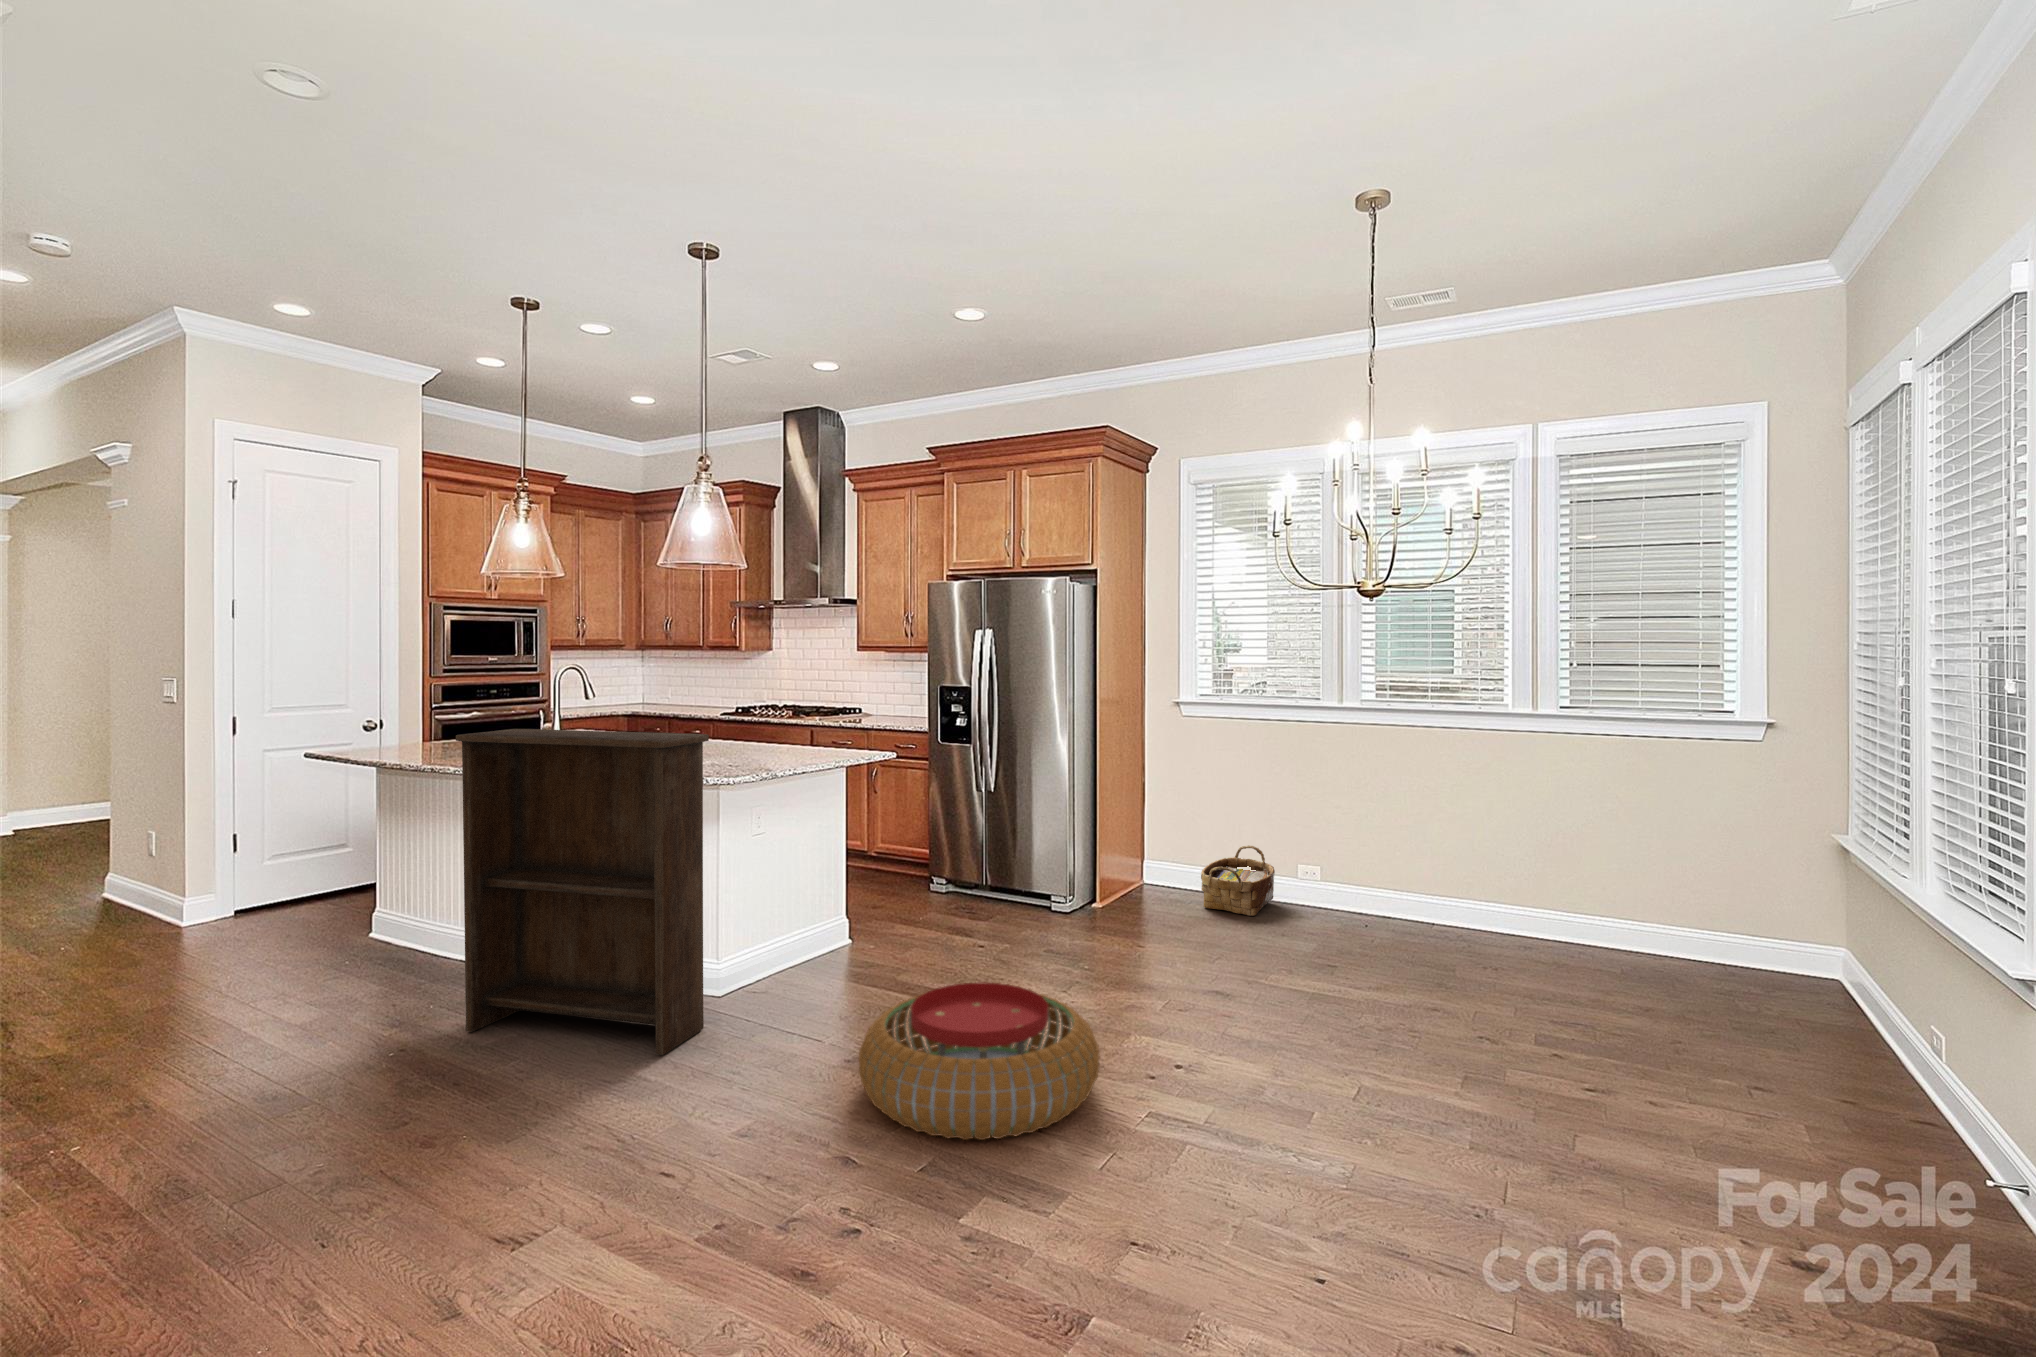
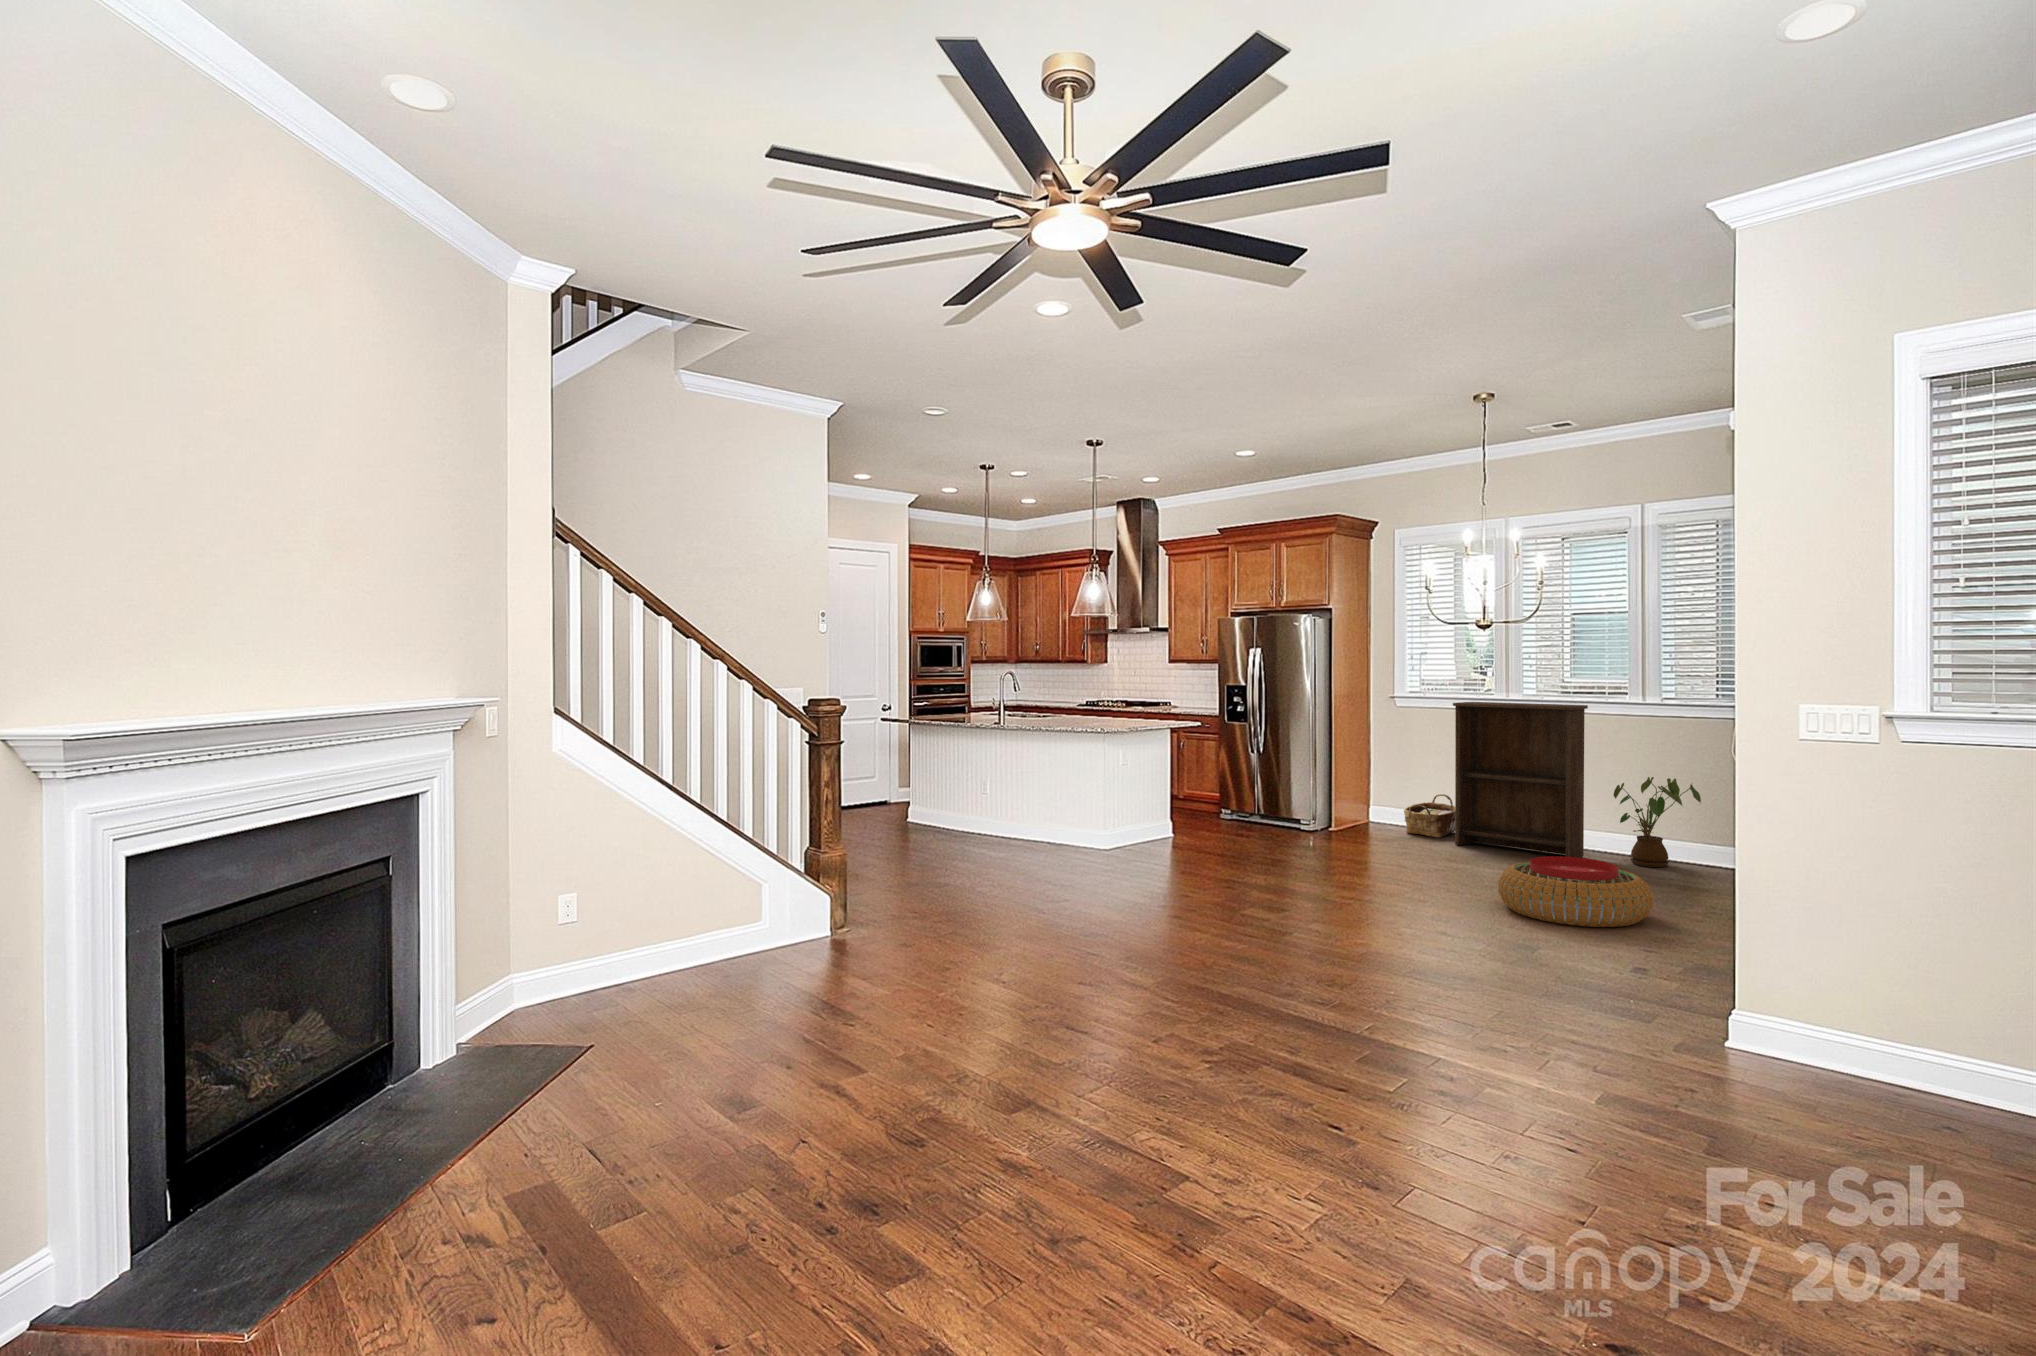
bookshelf: present [456,729,709,1055] -> present [1453,702,1588,858]
house plant: none [1515,827,1642,967] -> present [1613,777,1701,867]
pouf: present [859,982,1100,1140] -> present [1498,856,1653,927]

